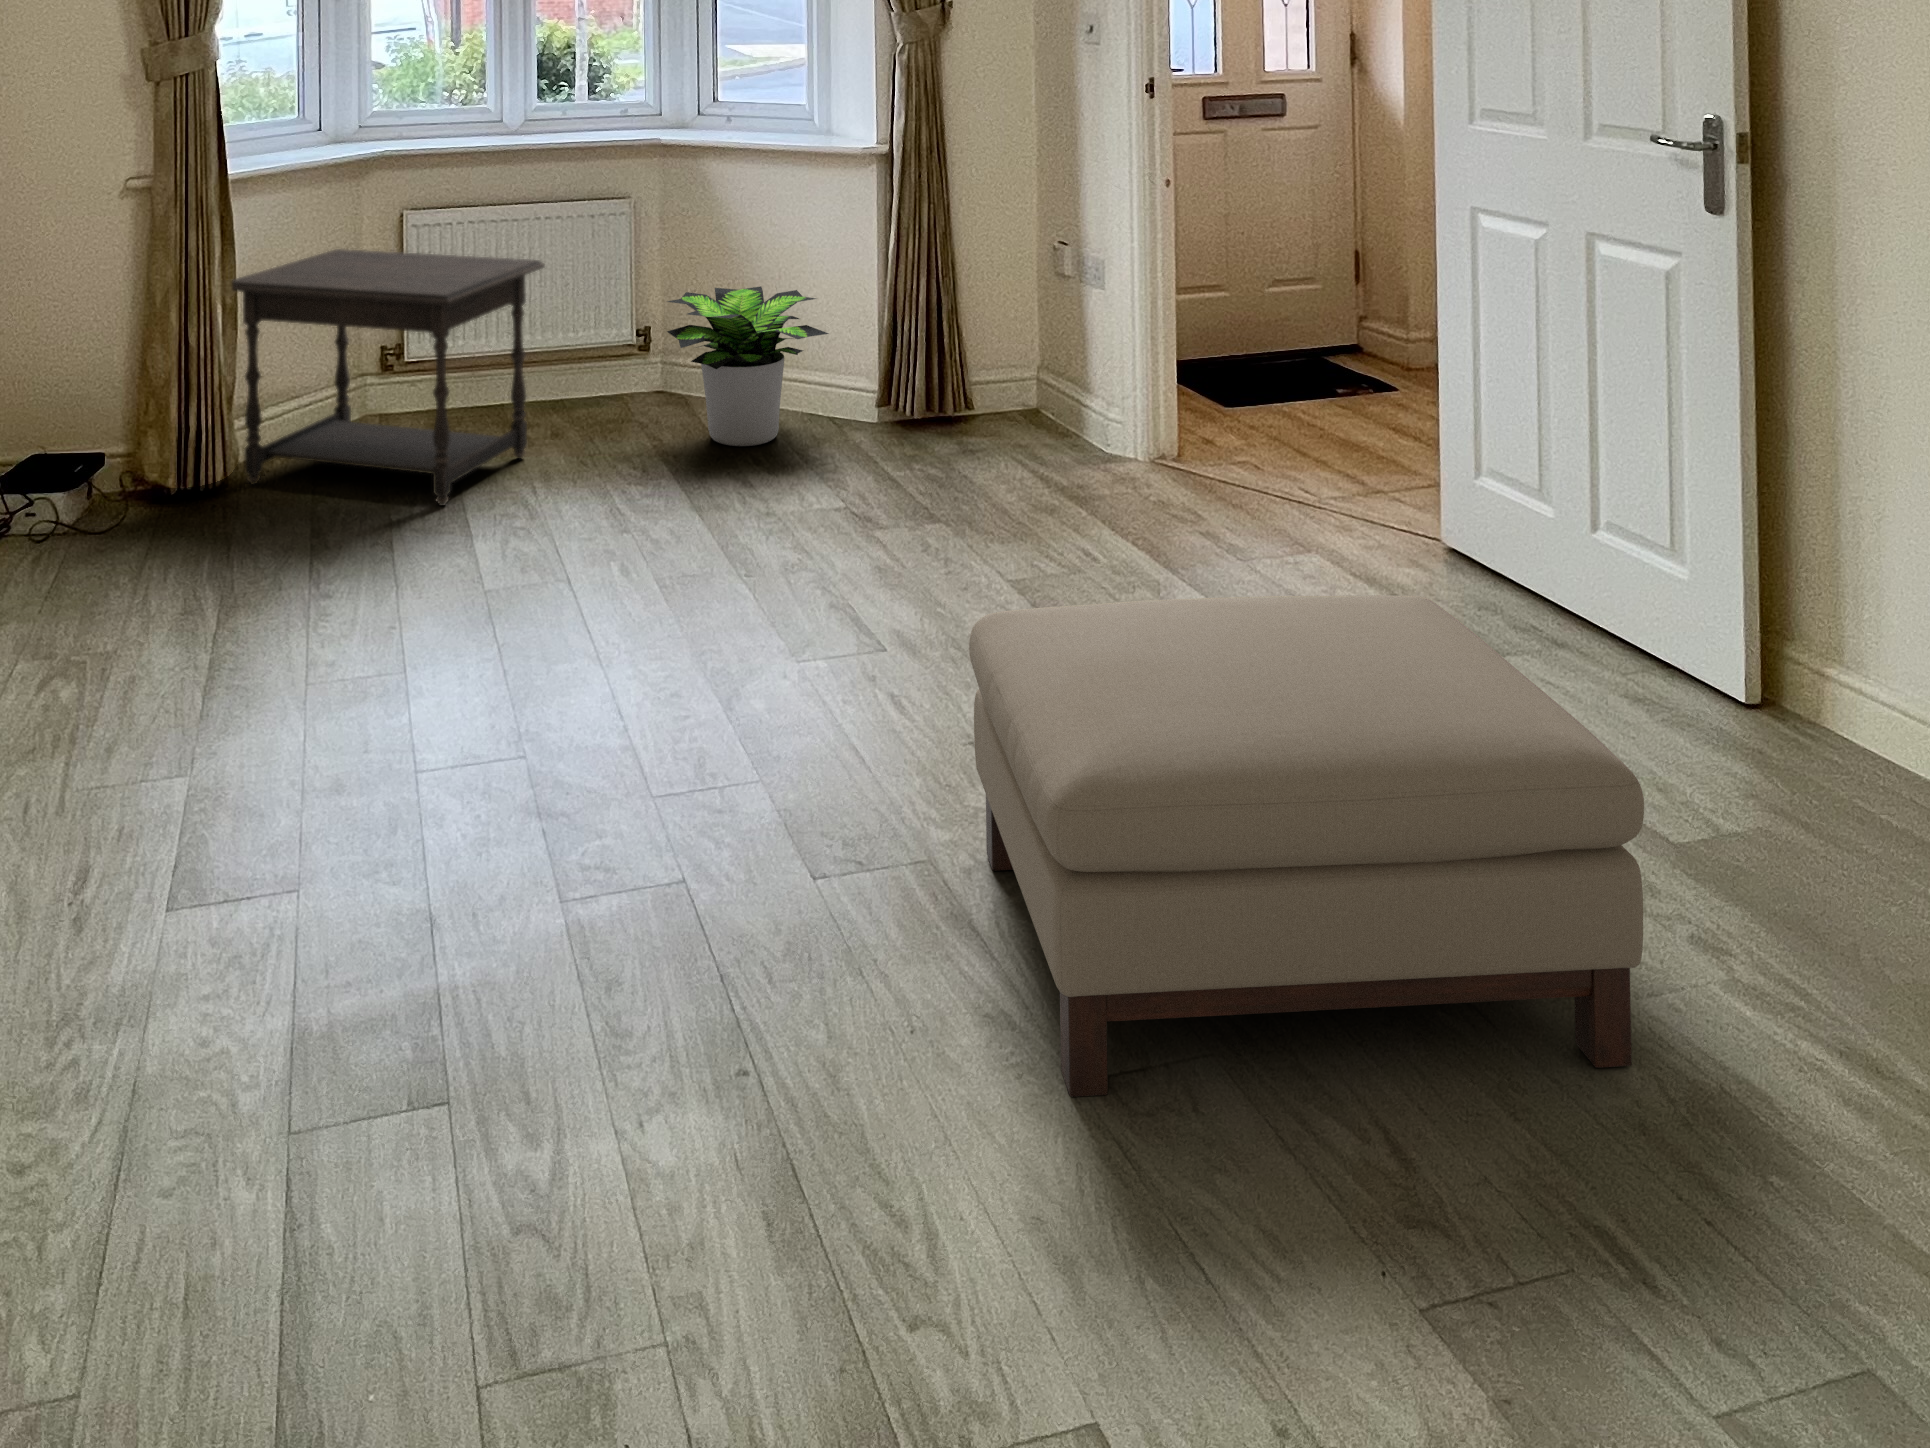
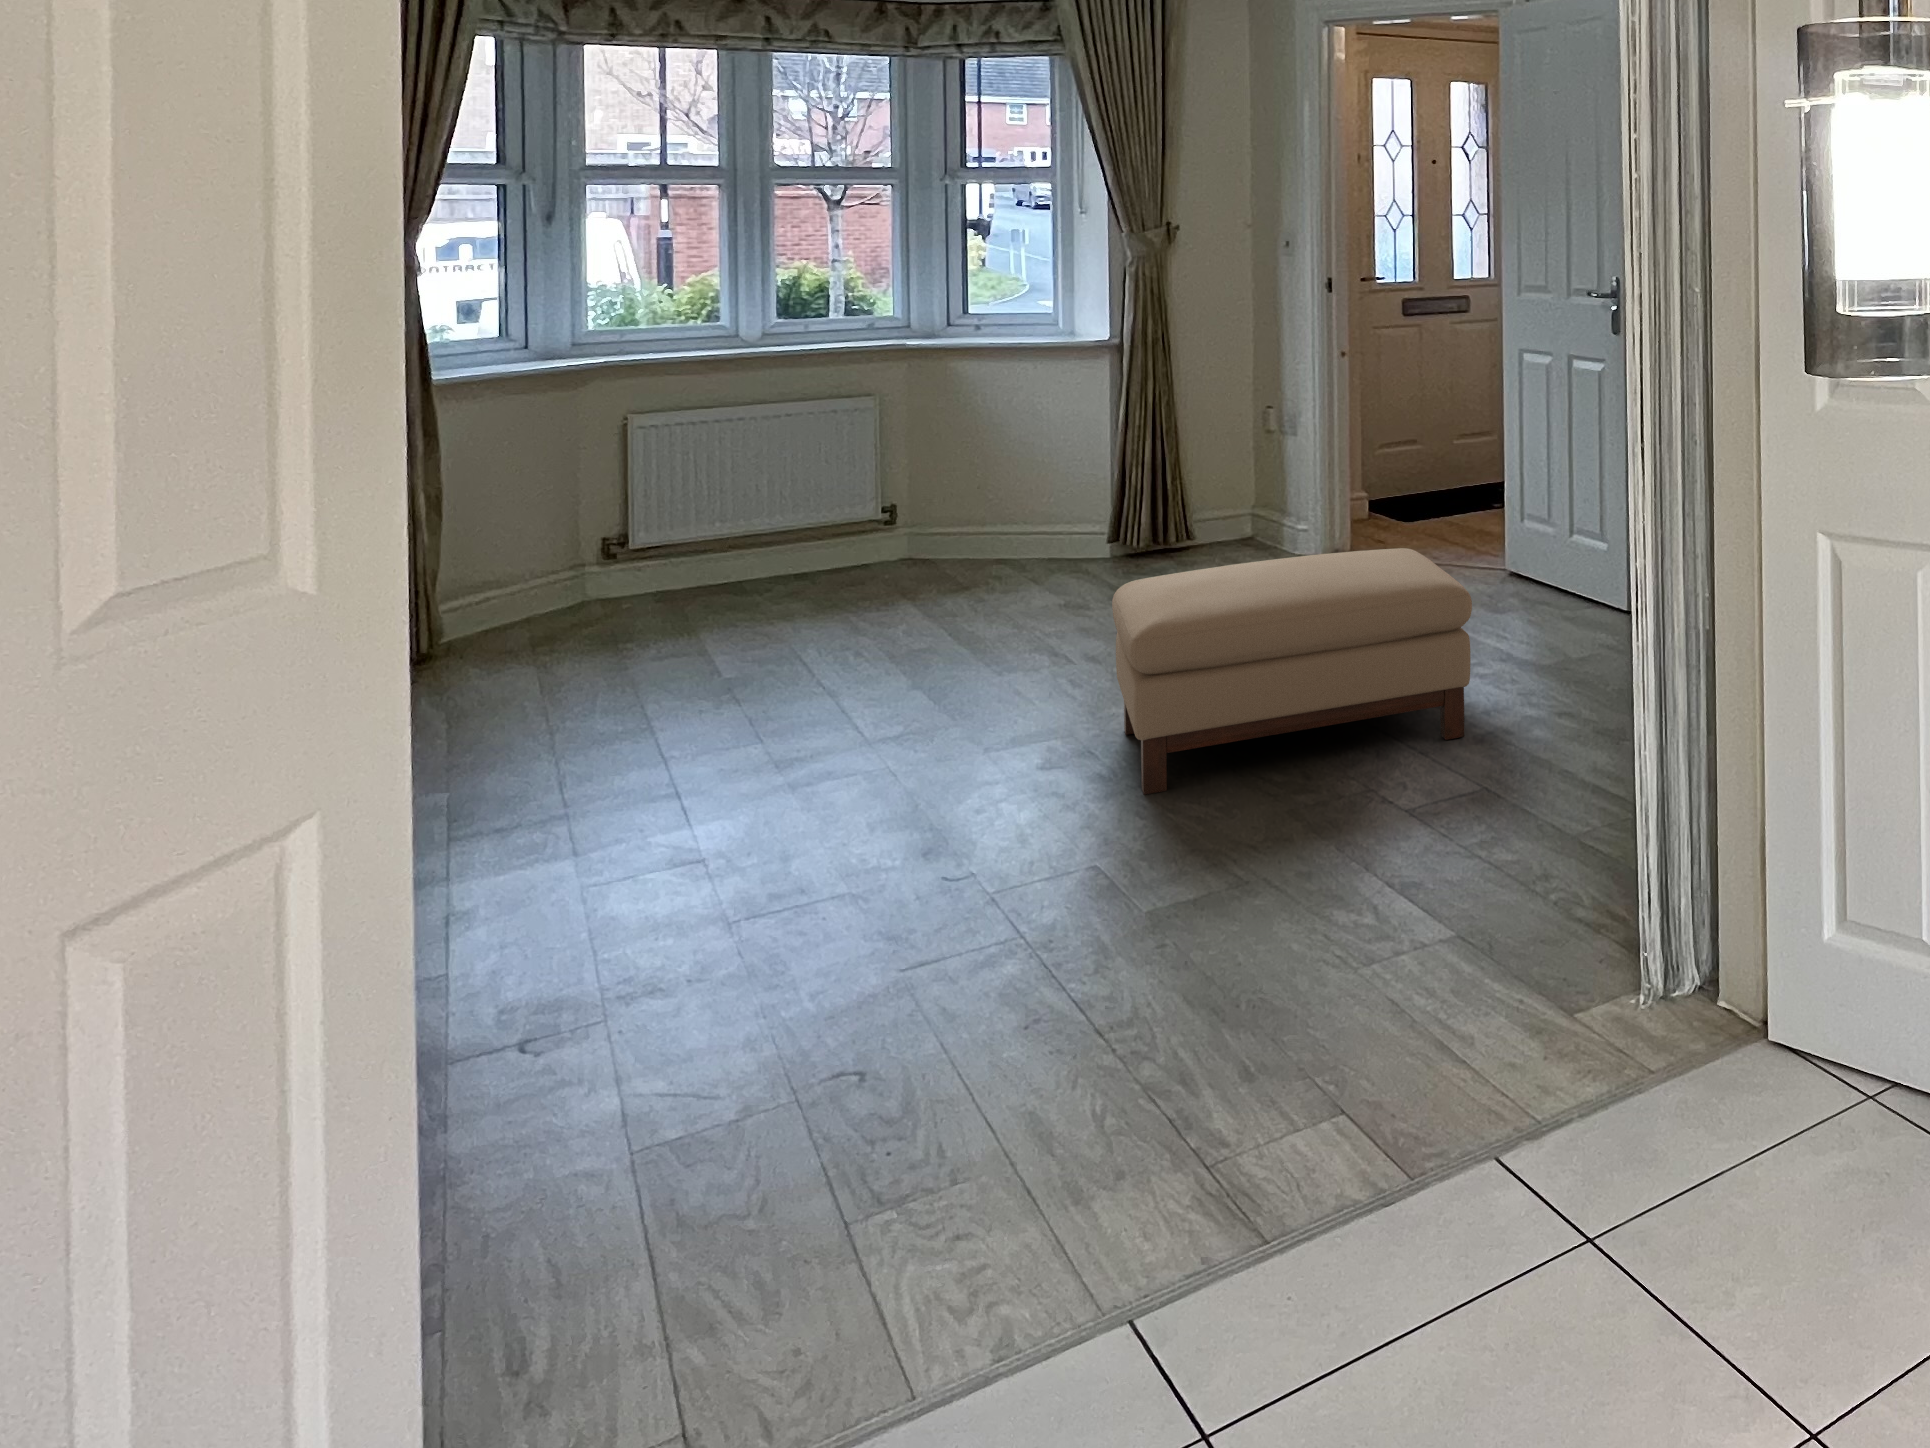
side table: present [232,249,545,506] -> none [423,442,785,654]
potted plant: present [667,286,829,446] -> none [908,457,1063,582]

